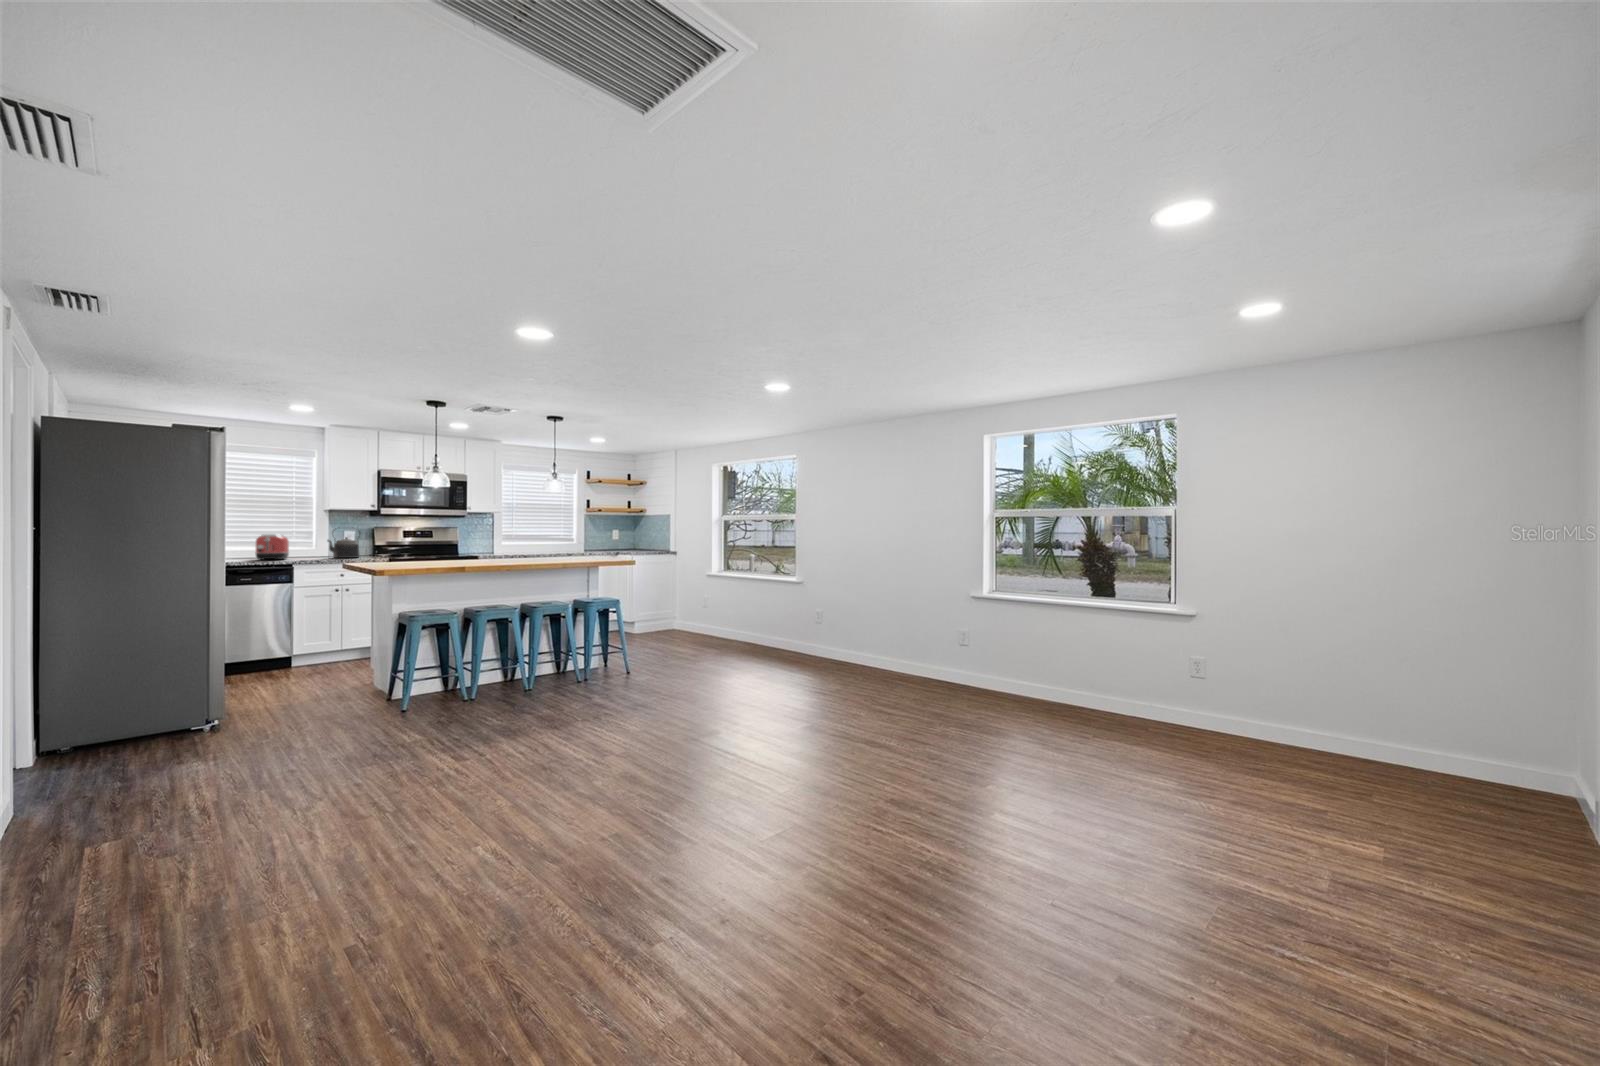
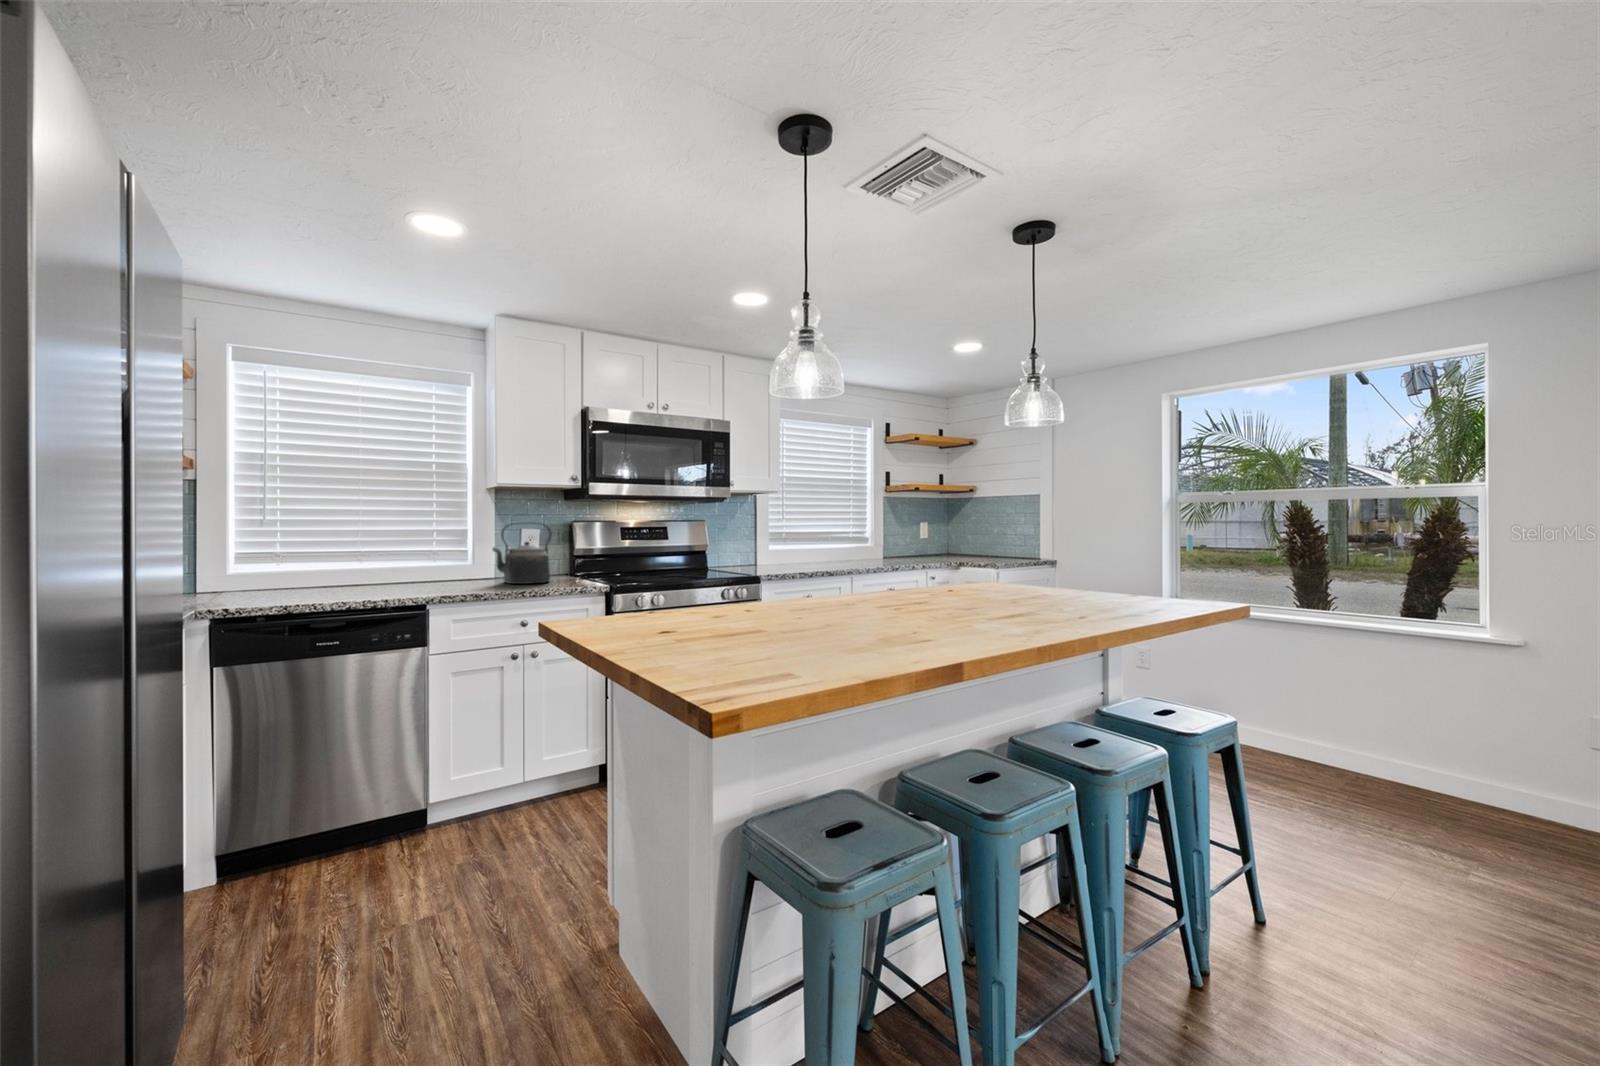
toaster: present [255,534,289,560] -> none [355,539,423,595]

